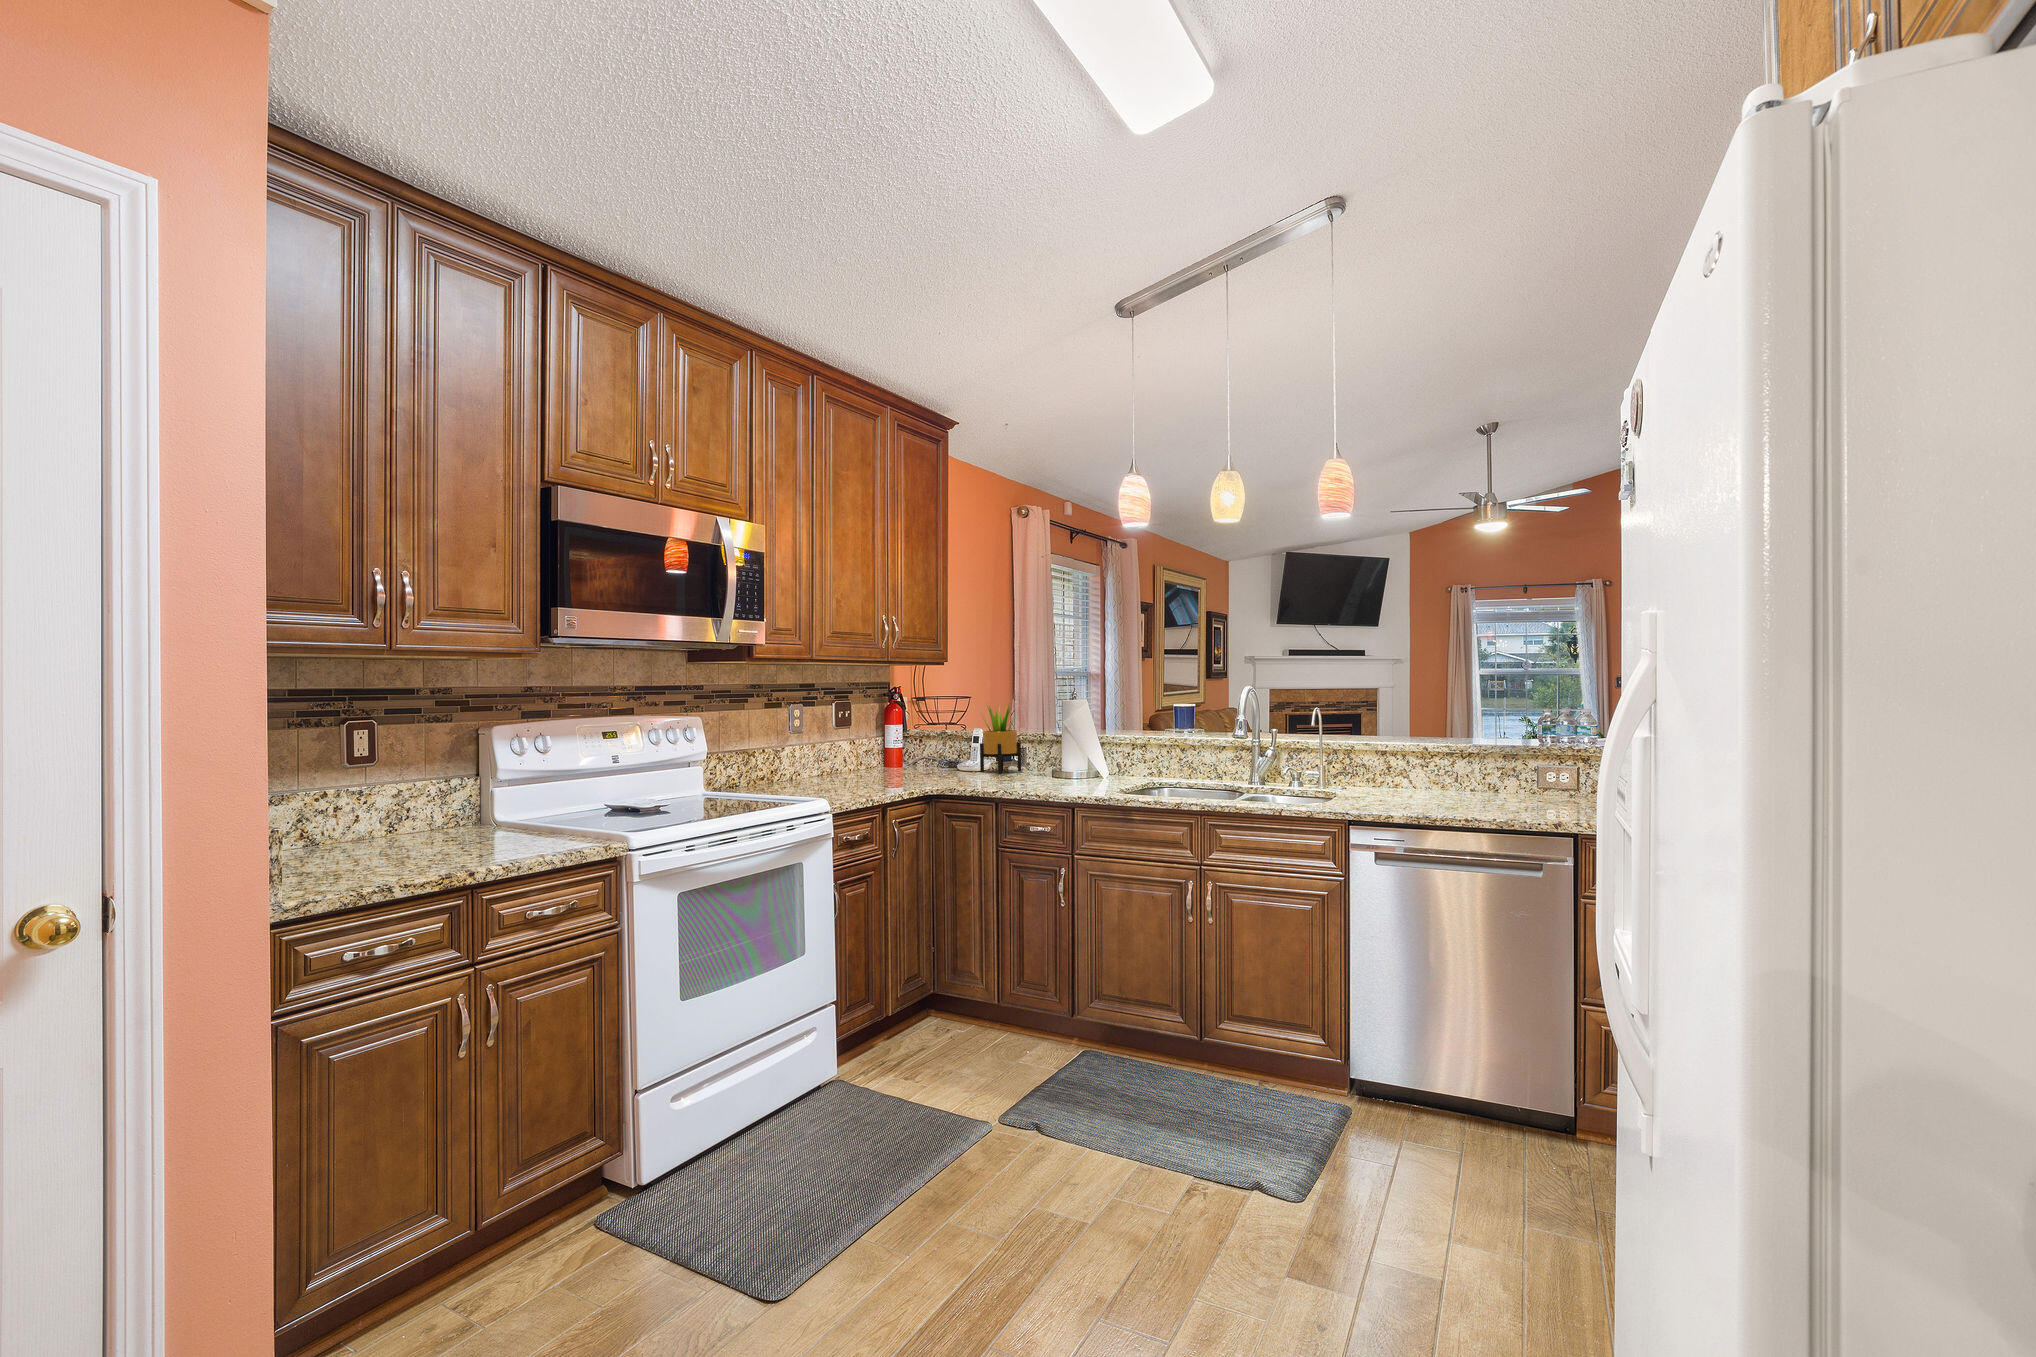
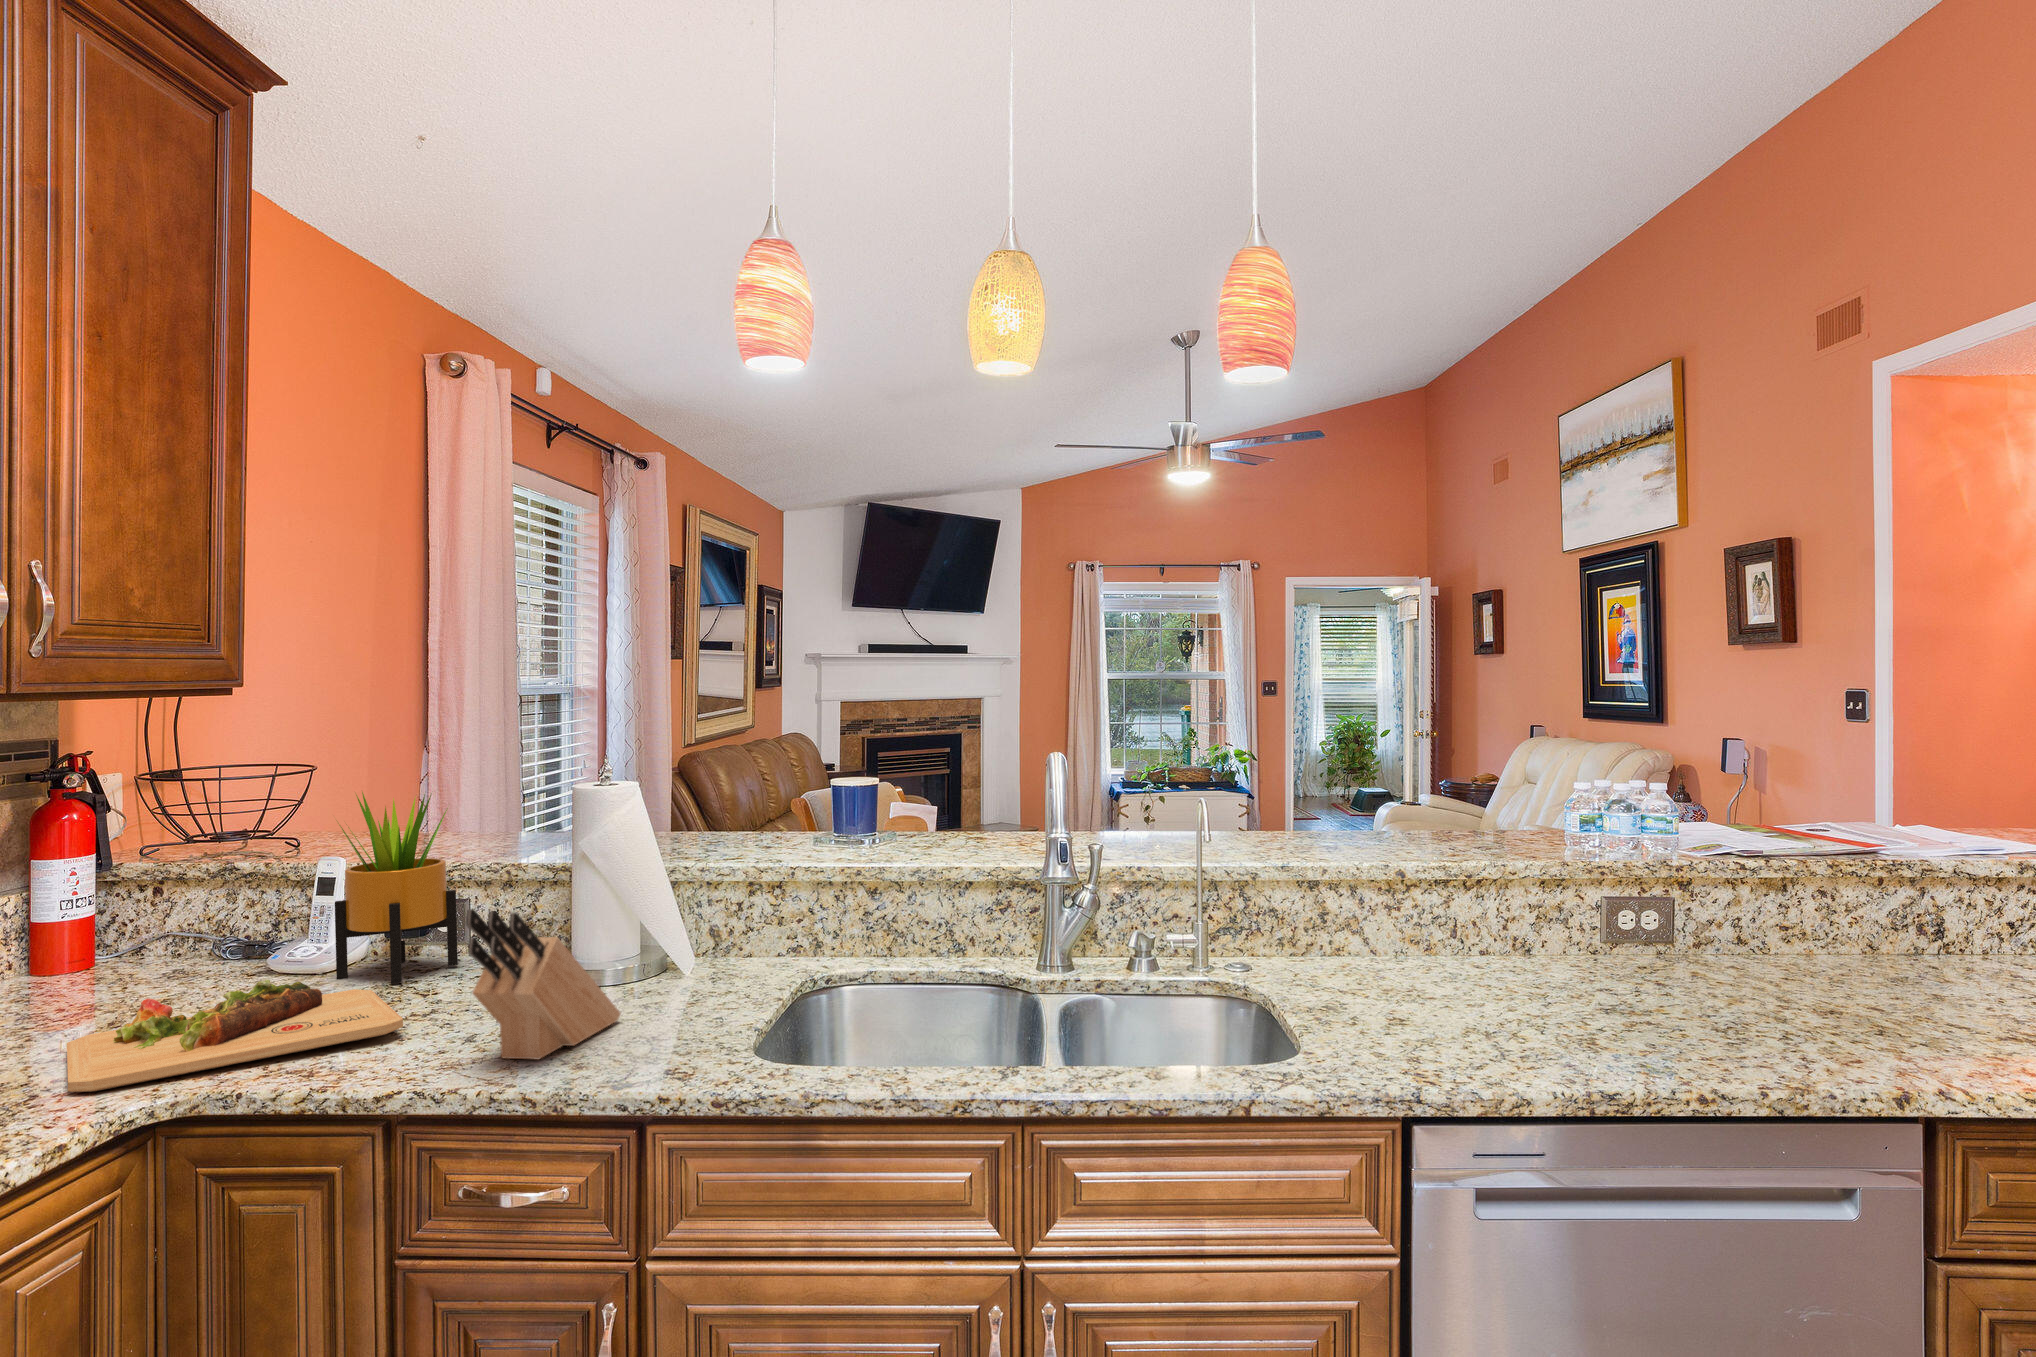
knife block: none [1019,734,1073,789] -> present [466,909,620,1059]
cutting board: none [906,761,1001,785] -> present [67,980,403,1092]

